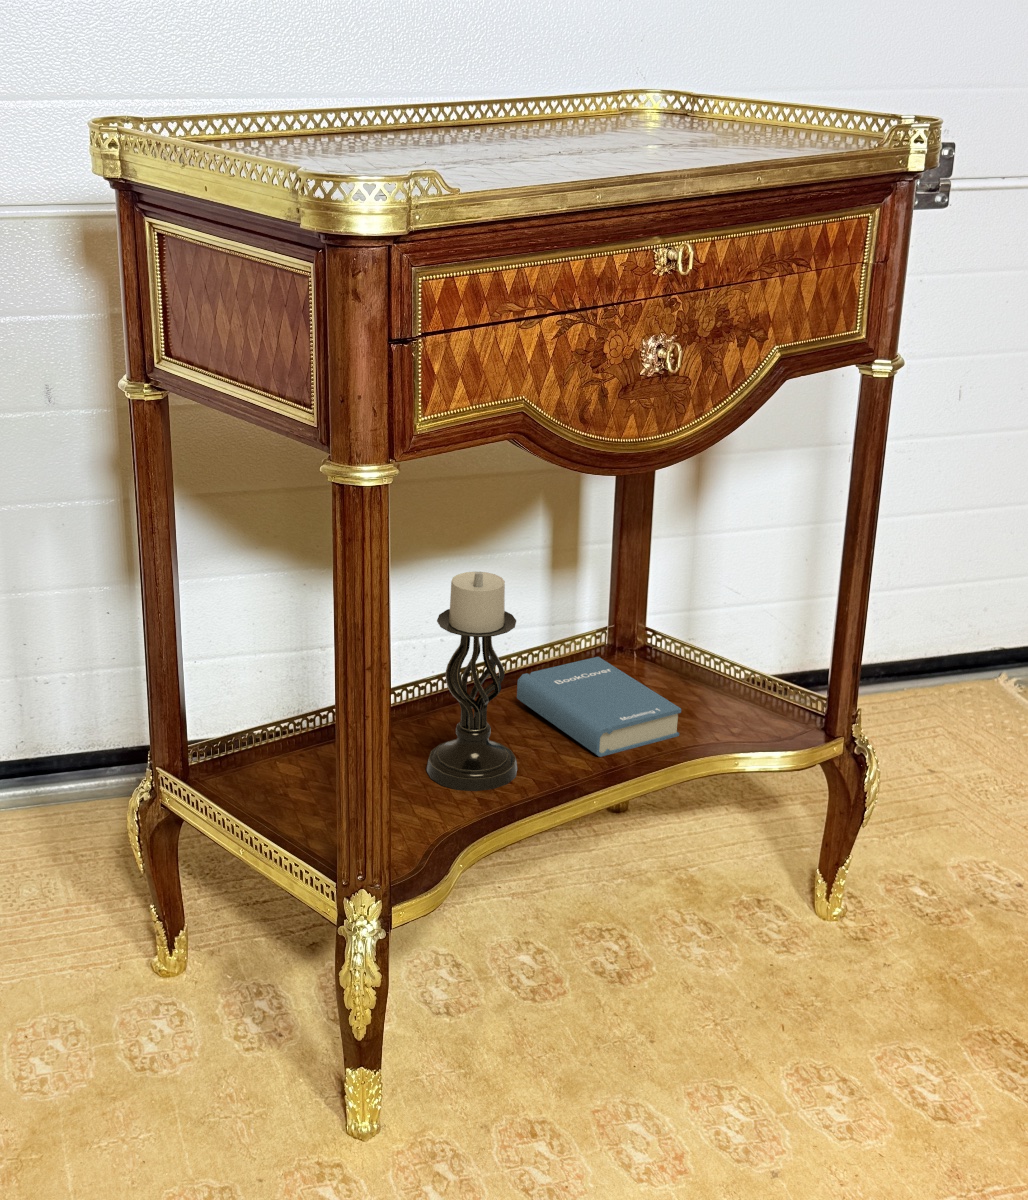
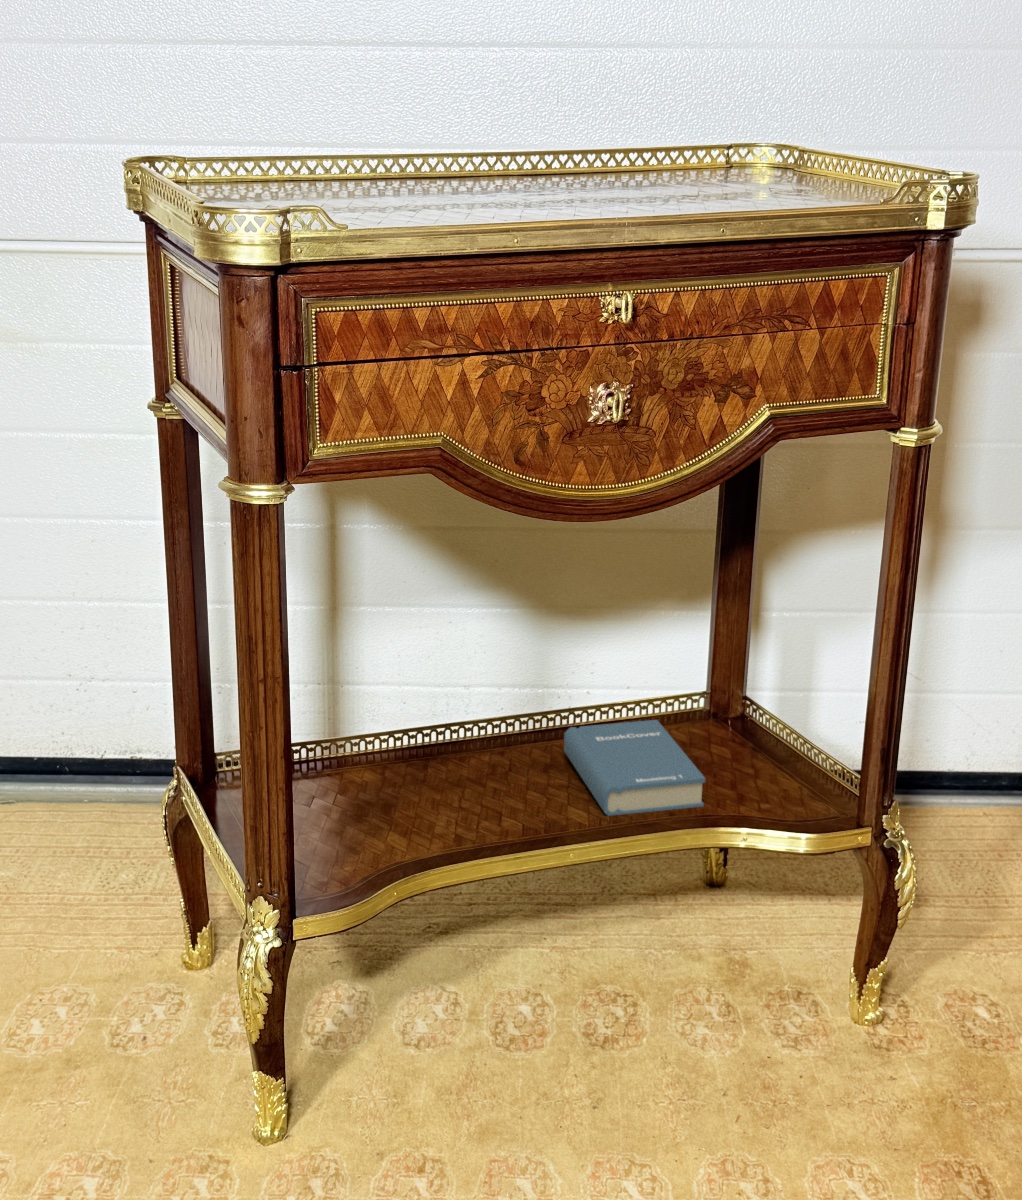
candle holder: present [426,572,517,791] -> none [431,614,520,832]

